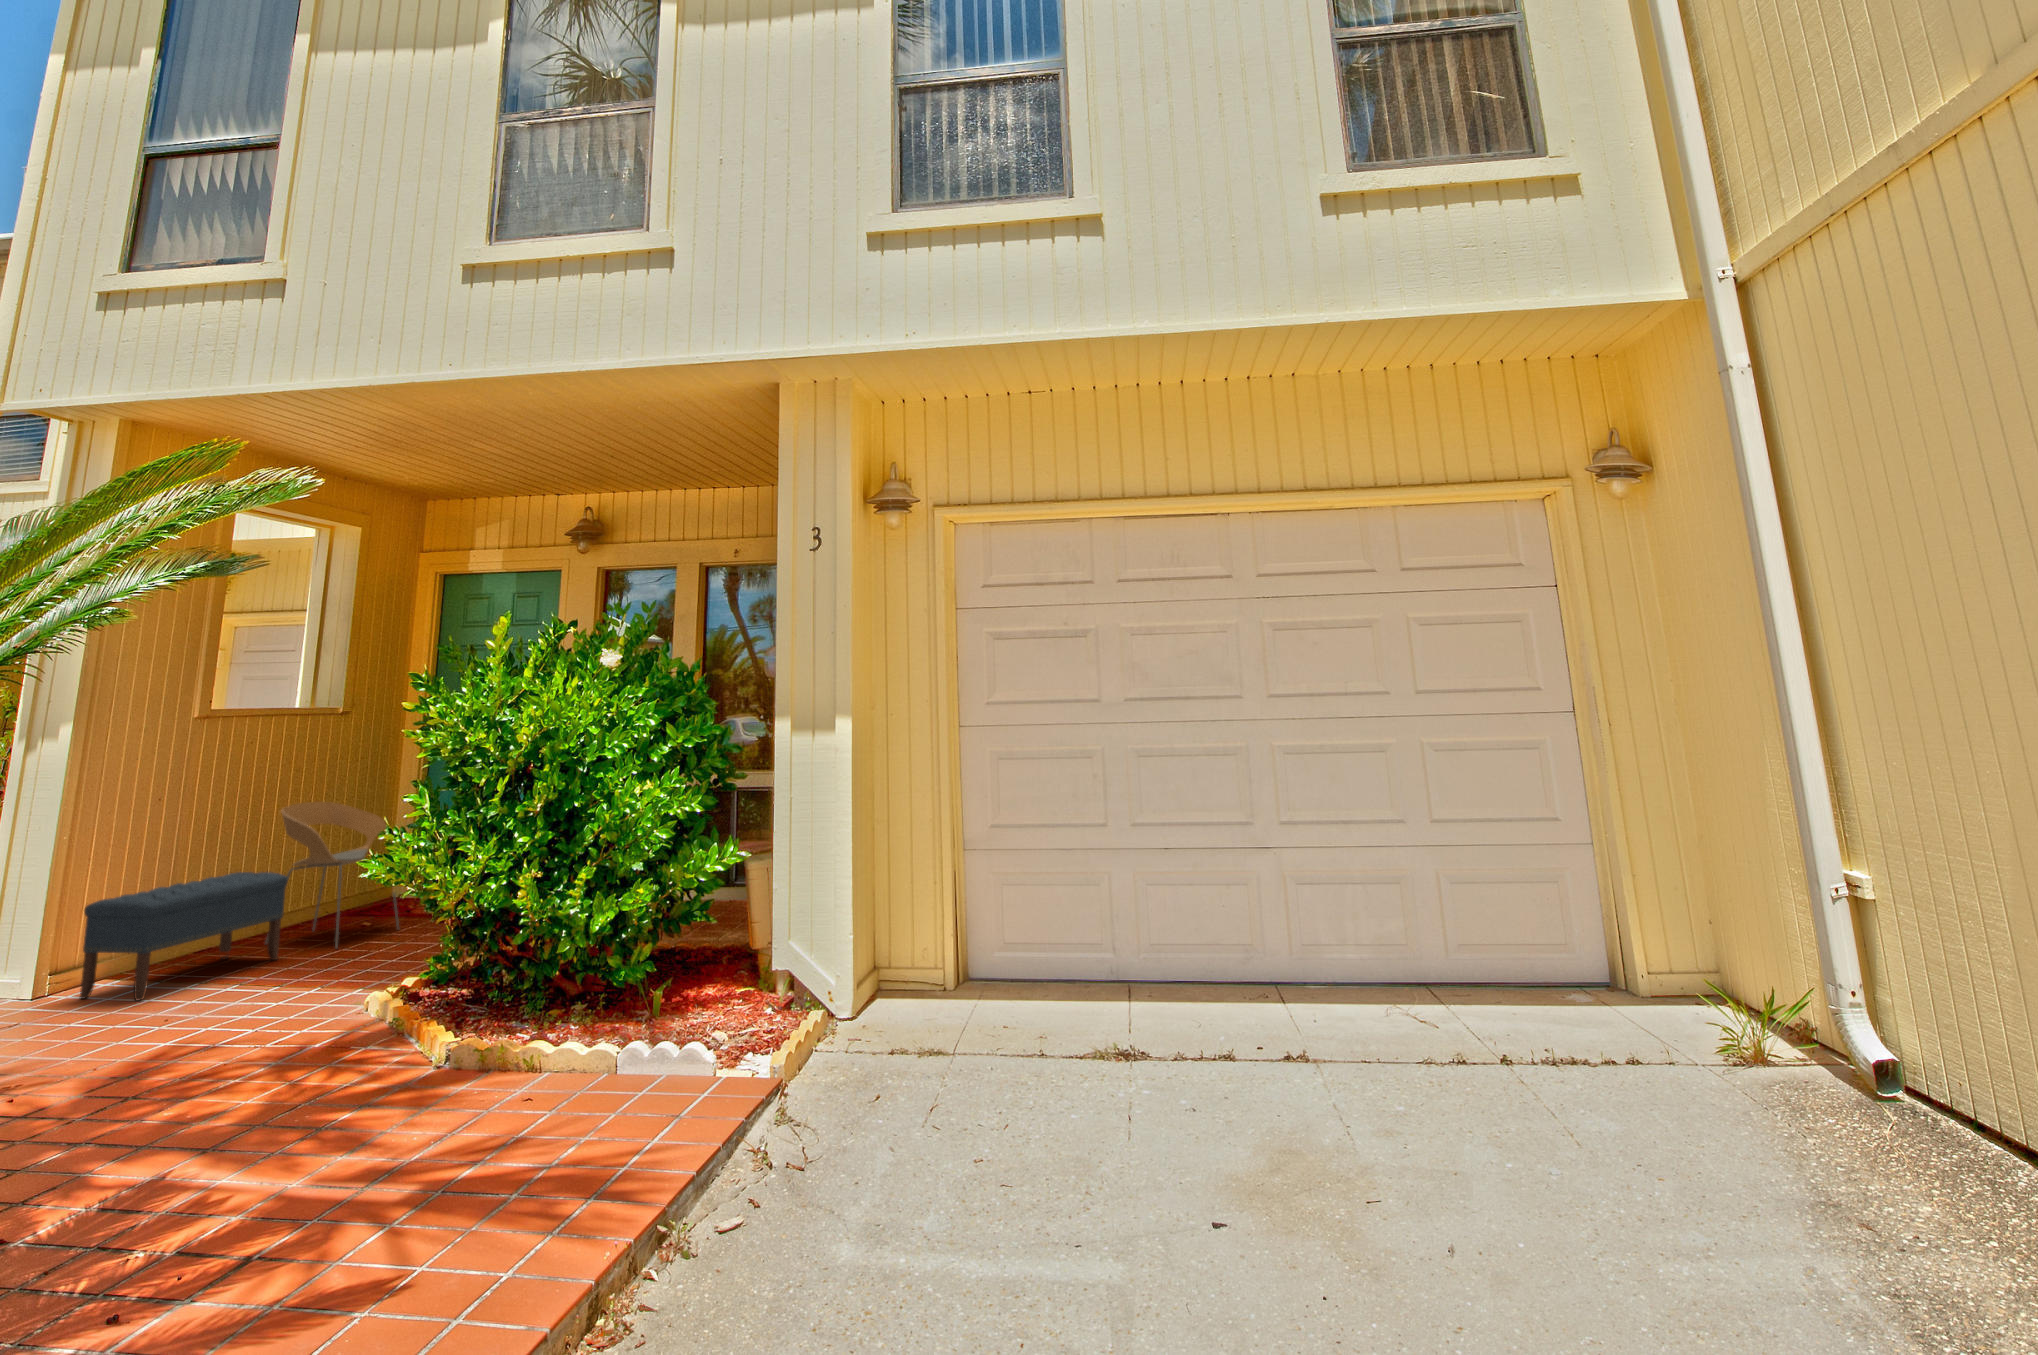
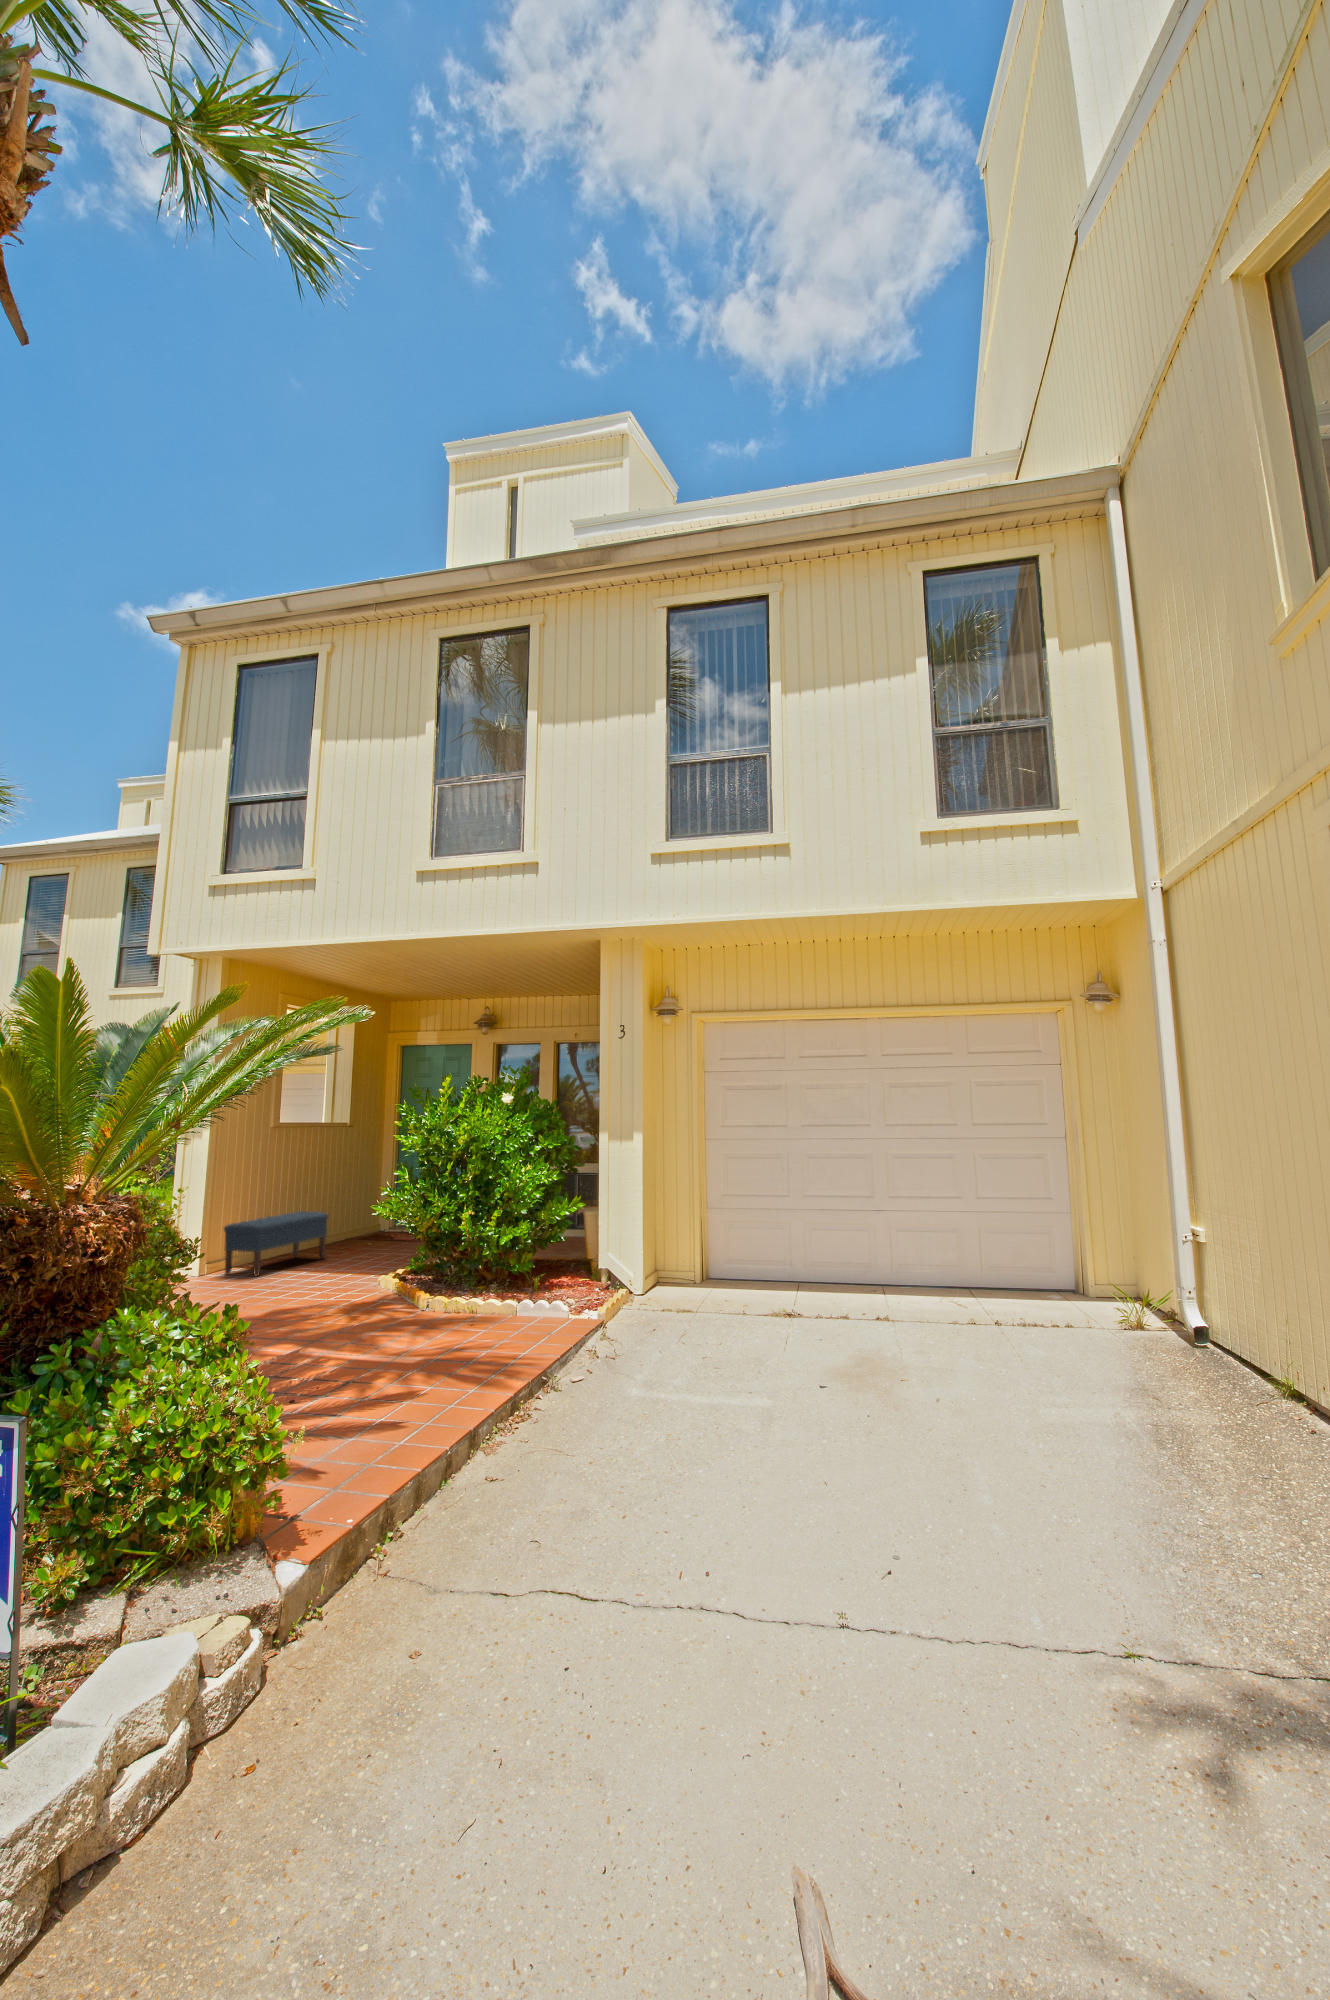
chair: present [265,802,399,948] -> none [316,1174,389,1254]

